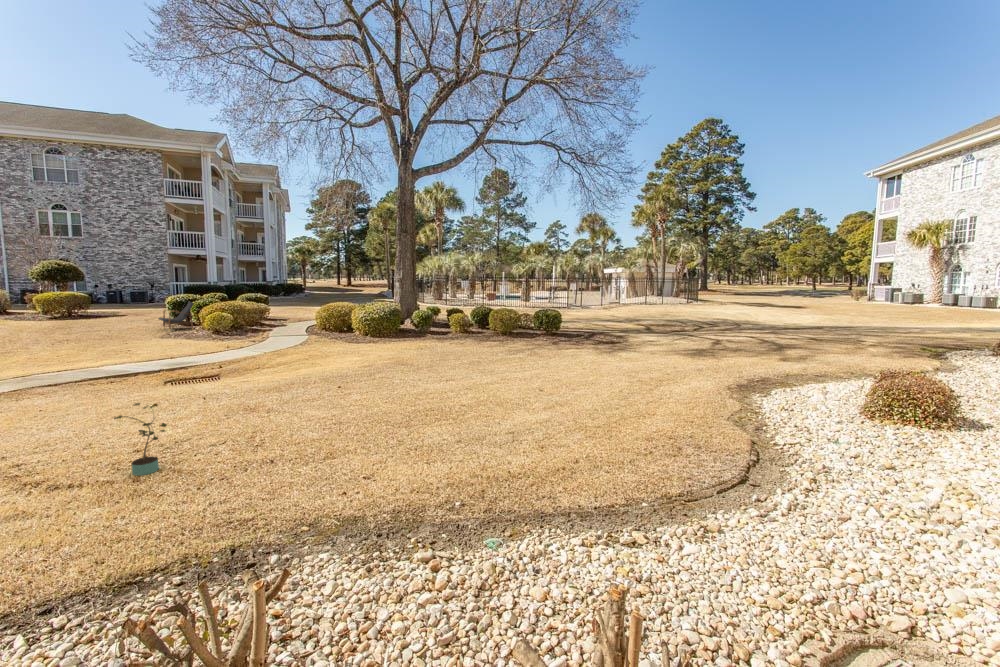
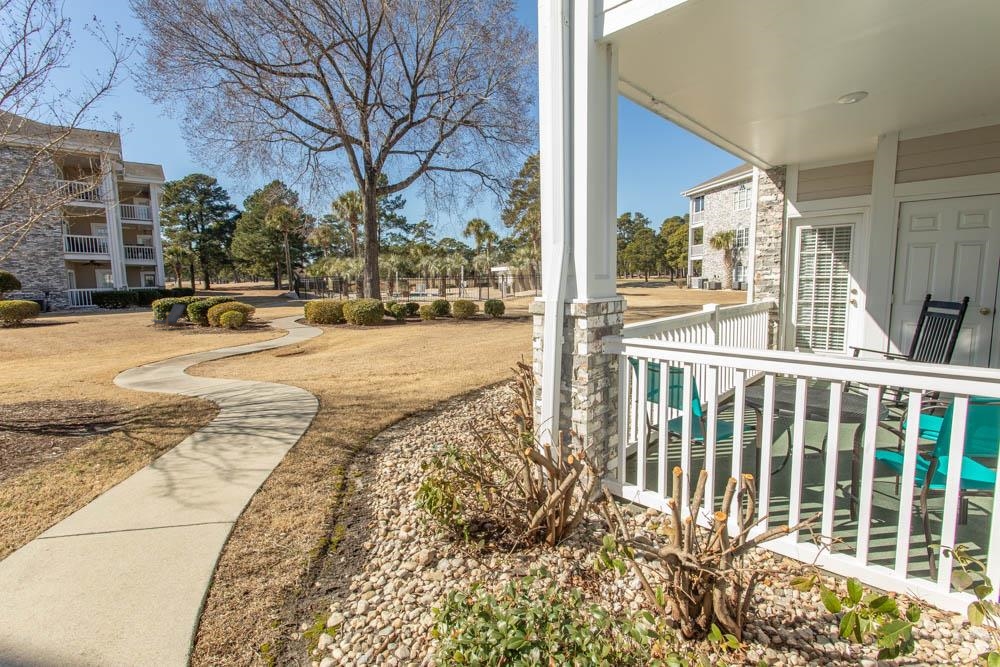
potted plant: present [114,403,167,476] -> none [386,345,406,381]

